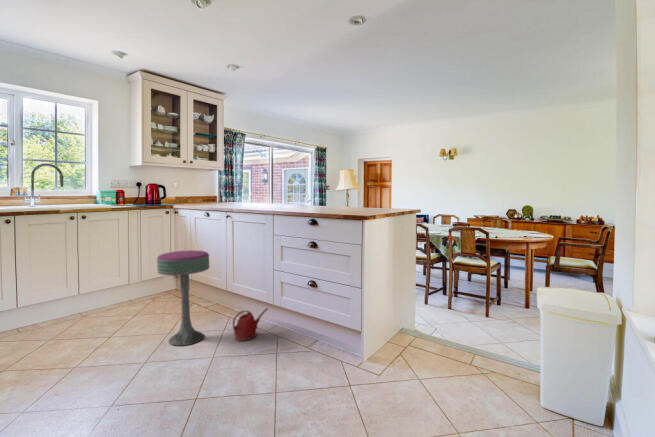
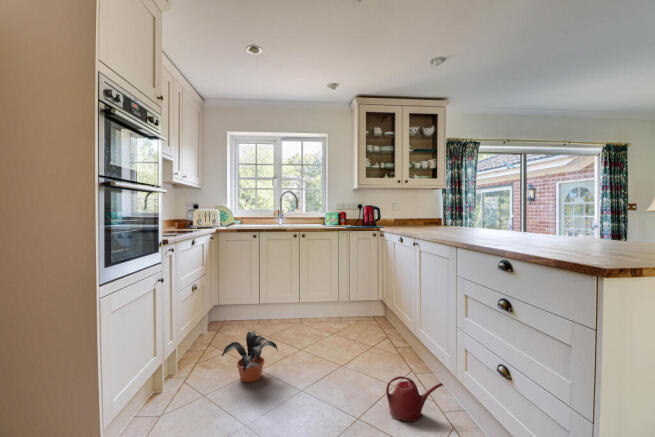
bar stool: present [157,250,209,346] -> none [316,280,371,394]
potted plant: none [43,320,114,372] -> present [222,331,278,382]

